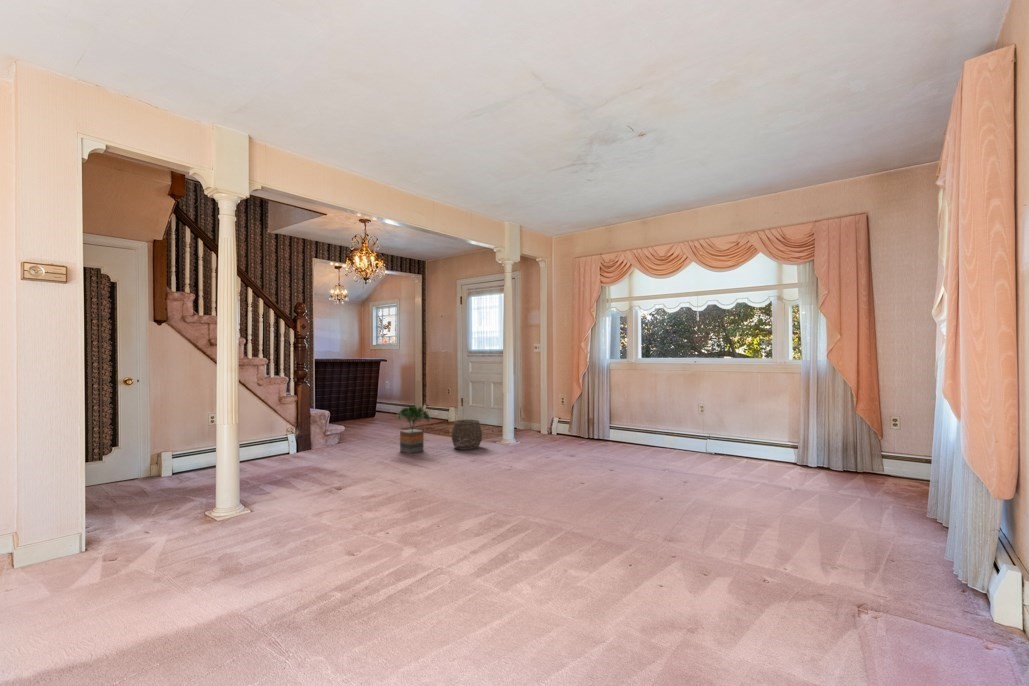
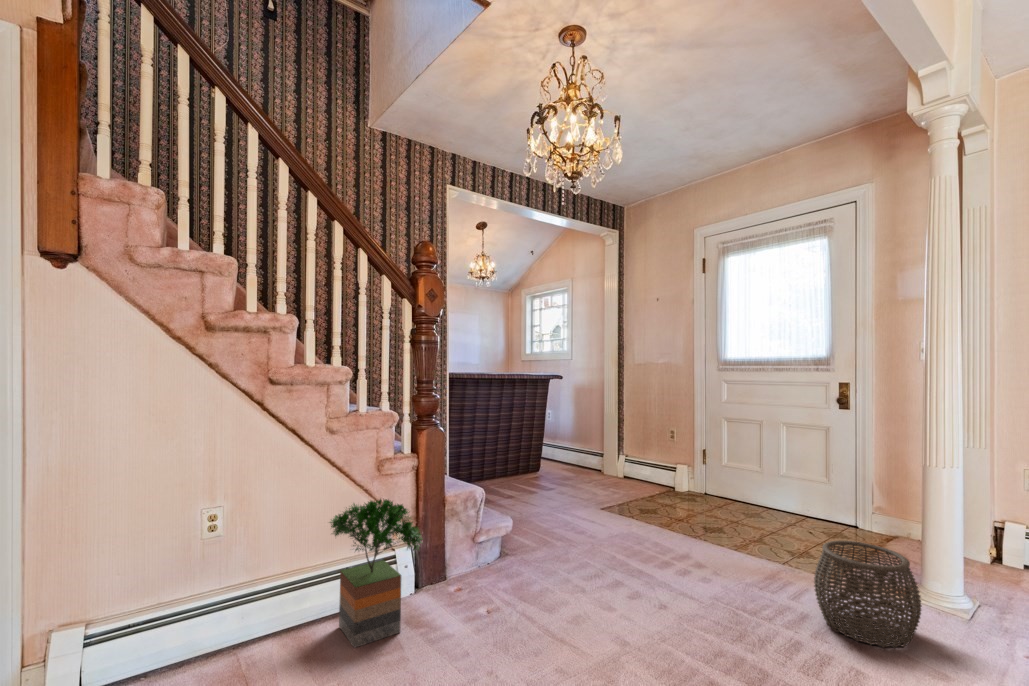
potted tree: present [397,407,430,453] -> present [330,499,422,648]

